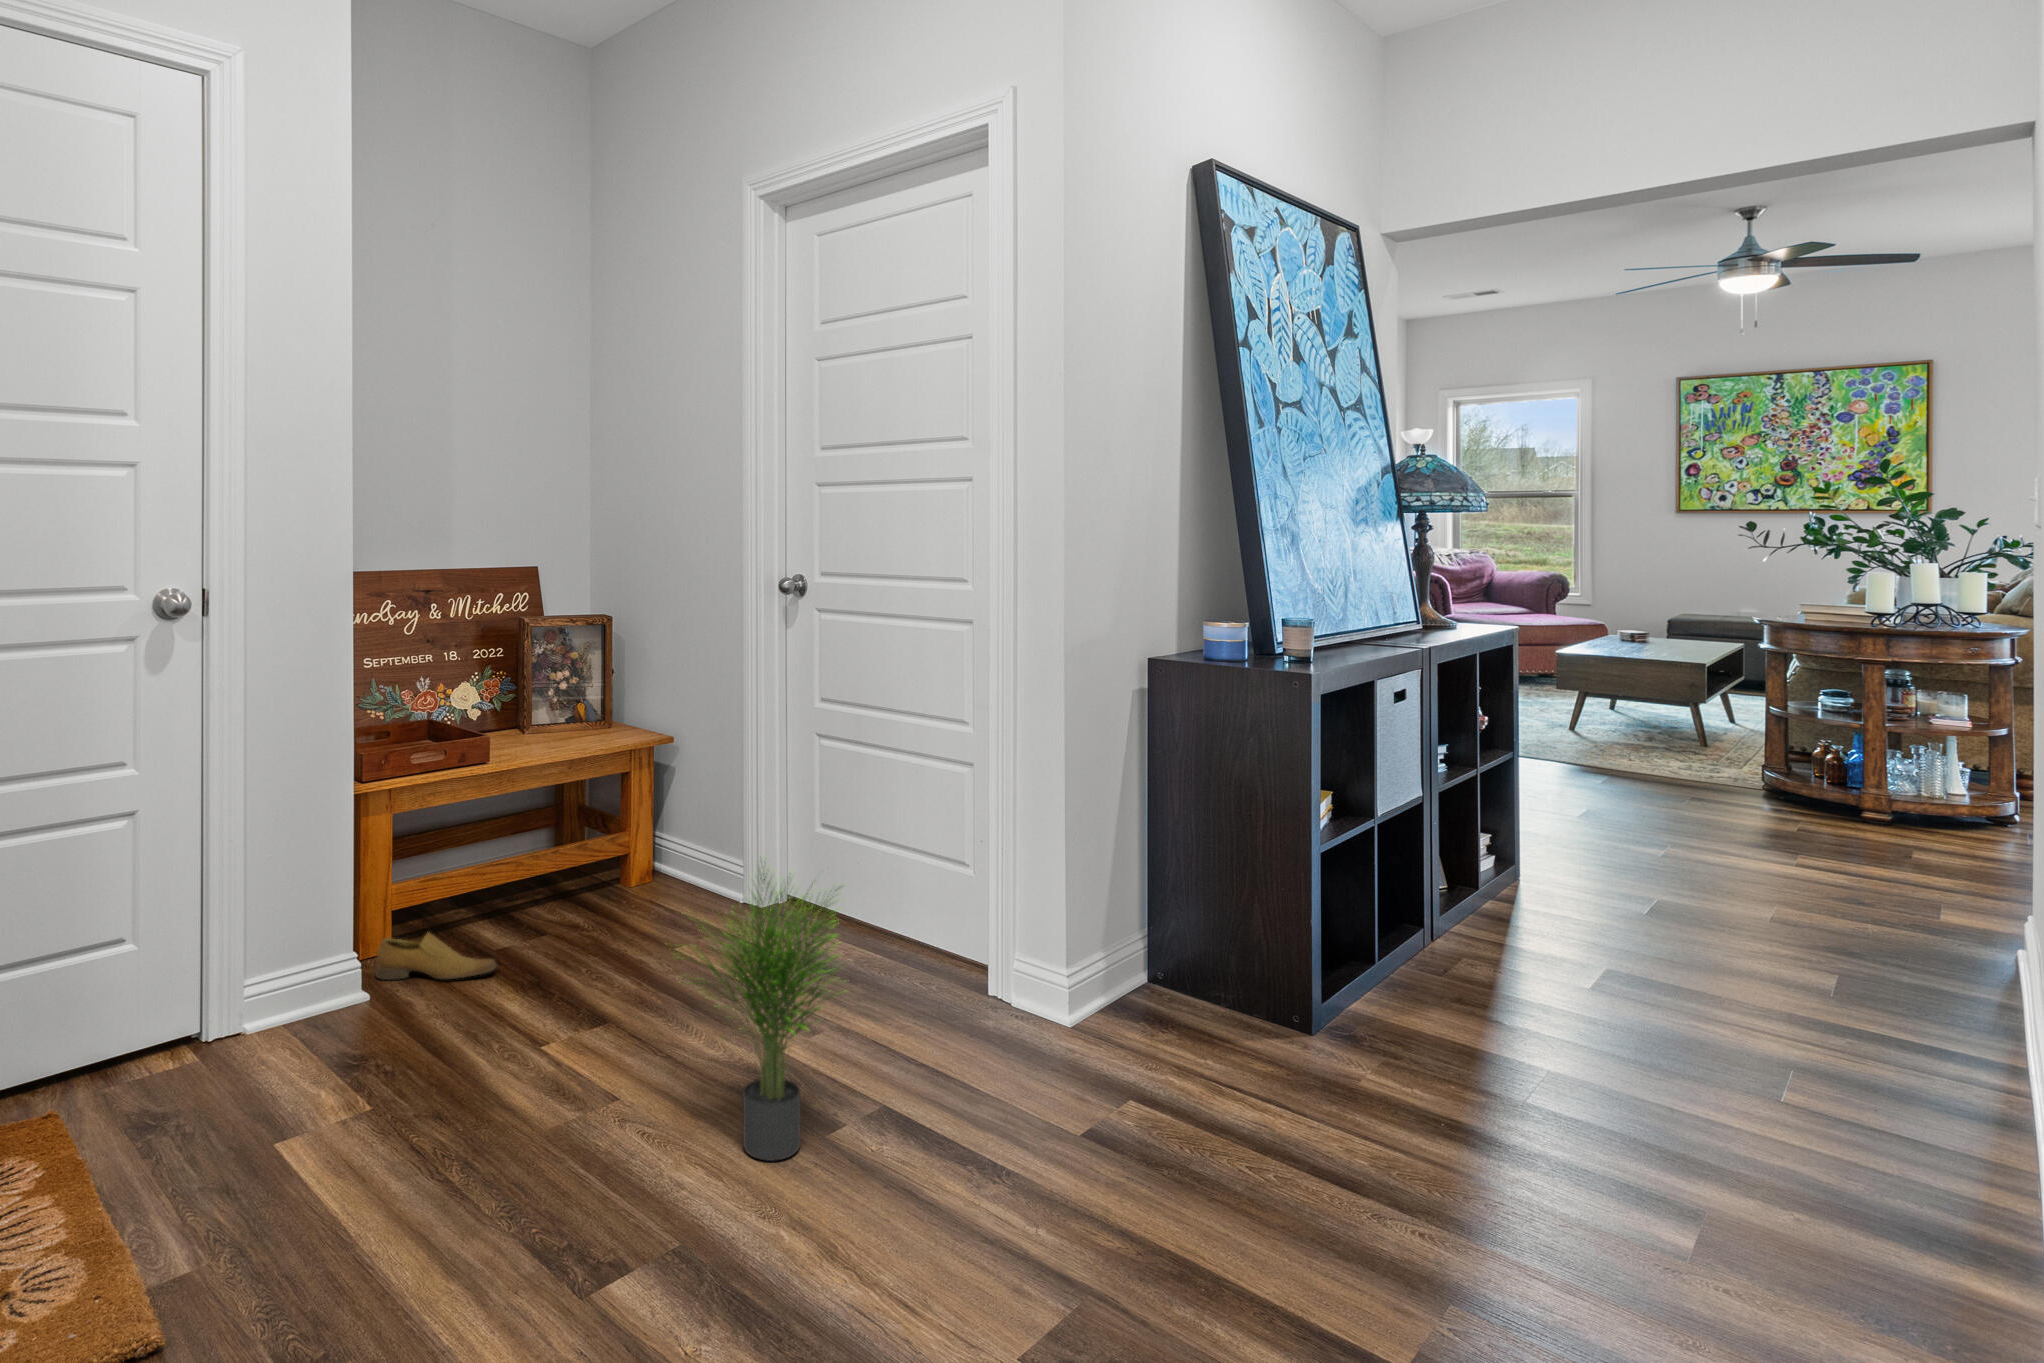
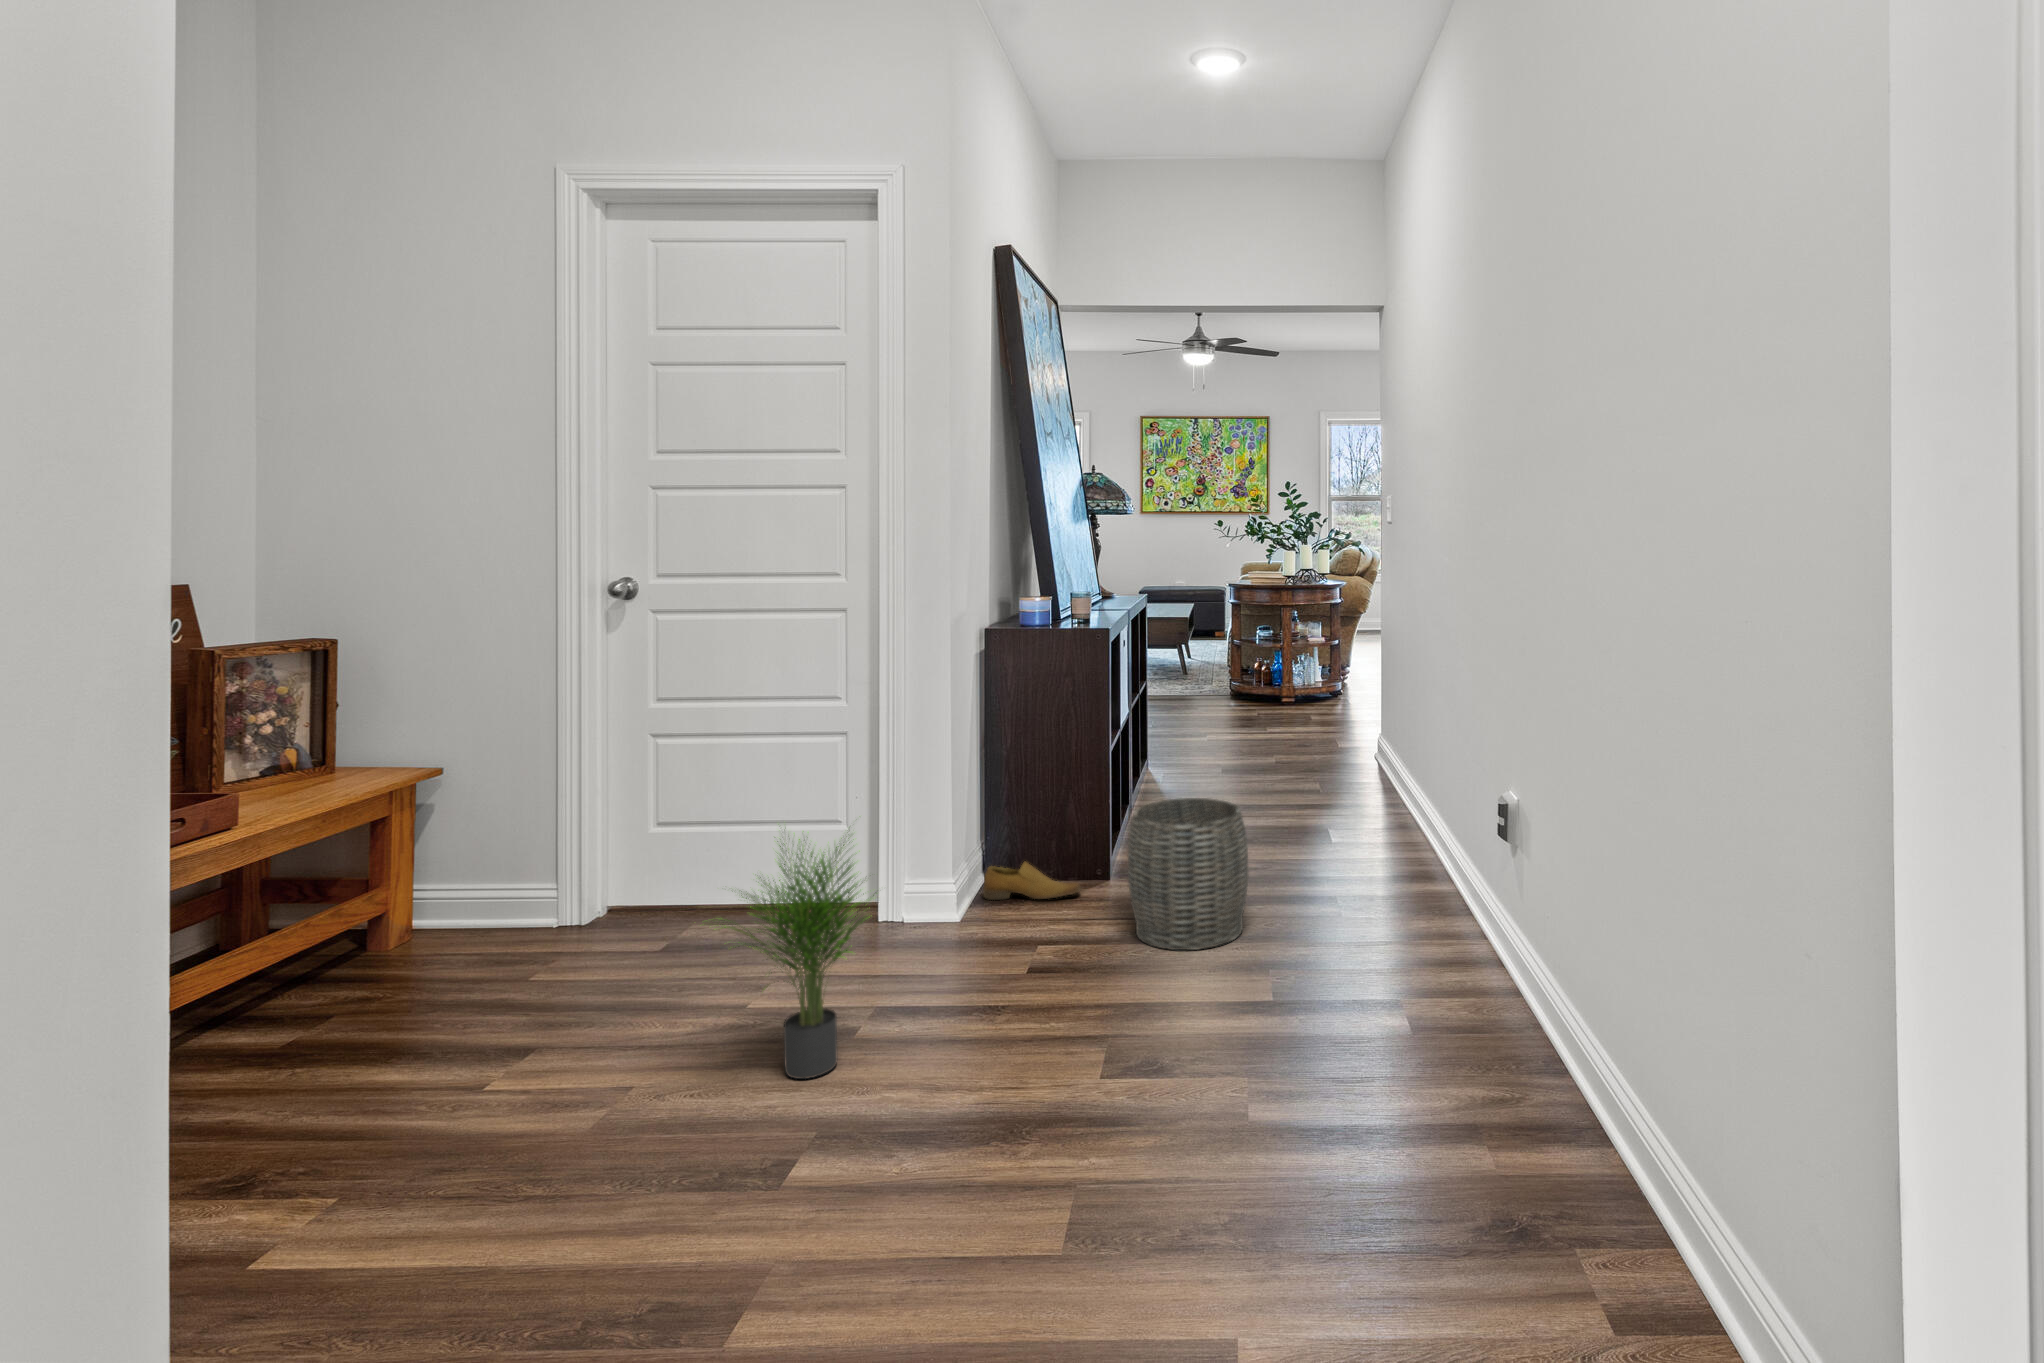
shoe: present [375,932,496,980] -> present [983,862,1081,900]
woven basket: none [1266,938,1469,1194] -> present [1128,798,1248,950]

